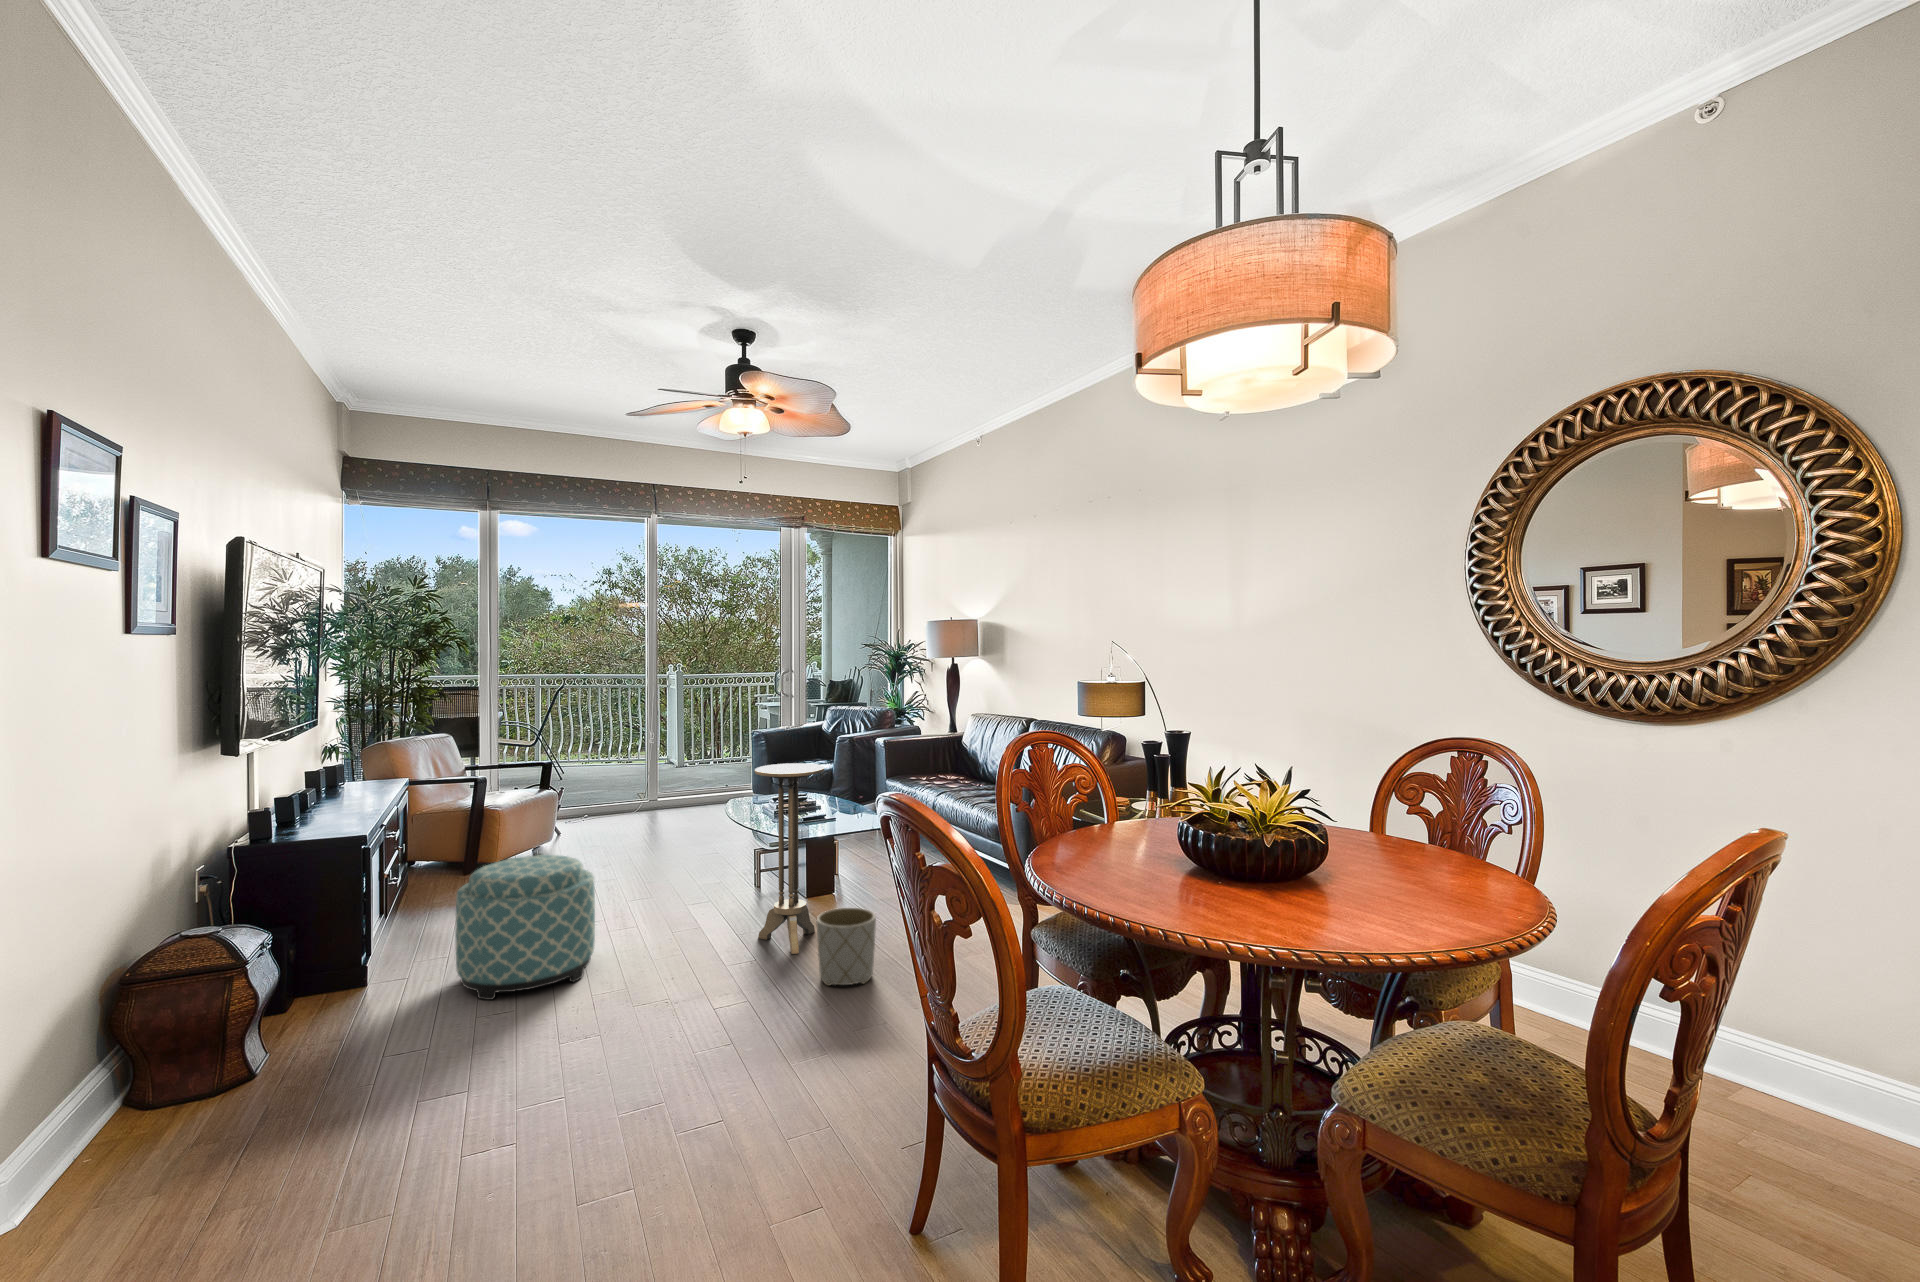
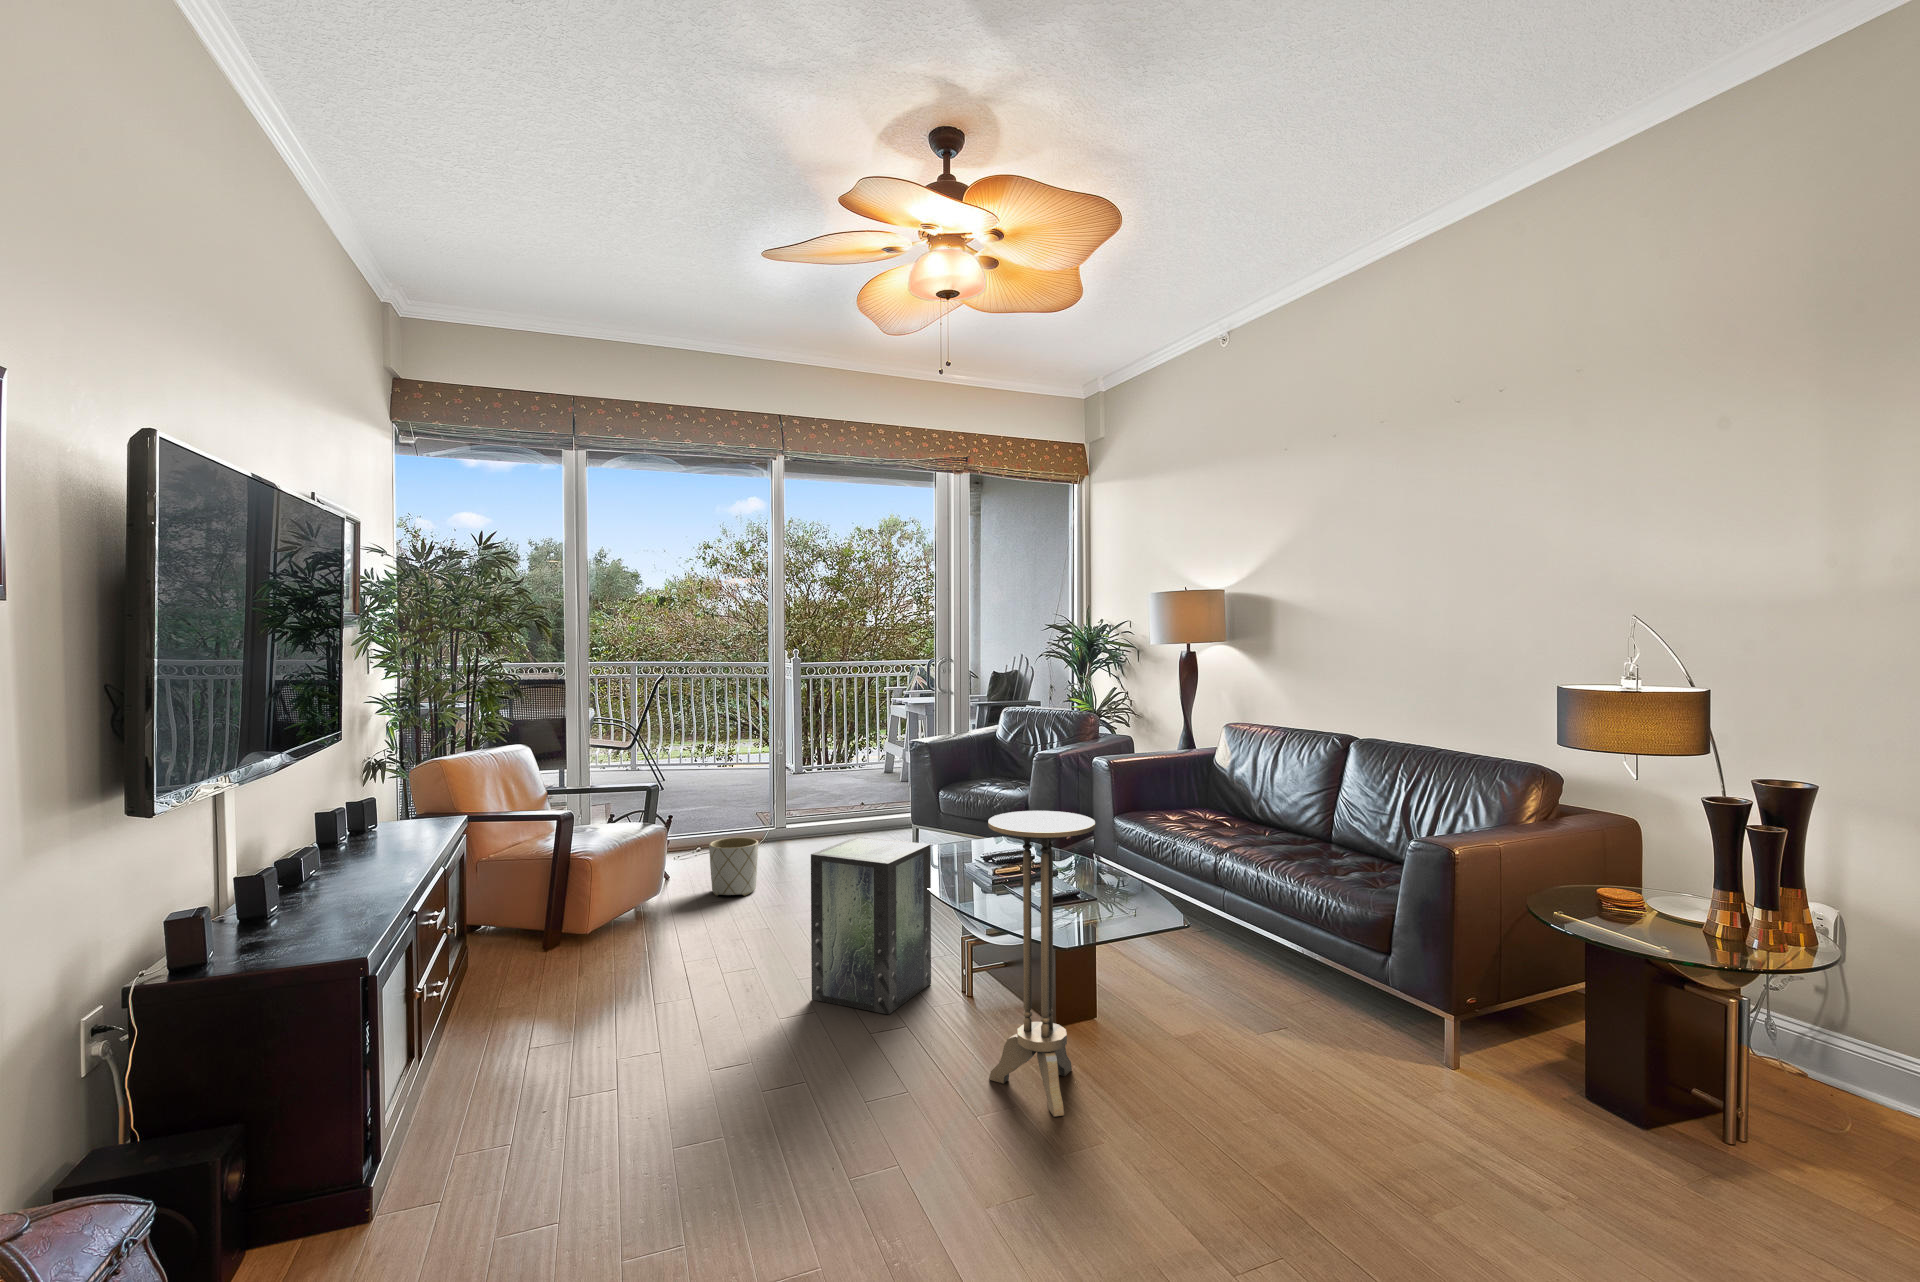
storage box: none [651,790,739,907] -> present [811,836,931,1014]
ottoman: present [455,855,595,1000] -> none [557,948,756,1189]
planter: present [816,908,876,986] -> present [709,837,758,896]

